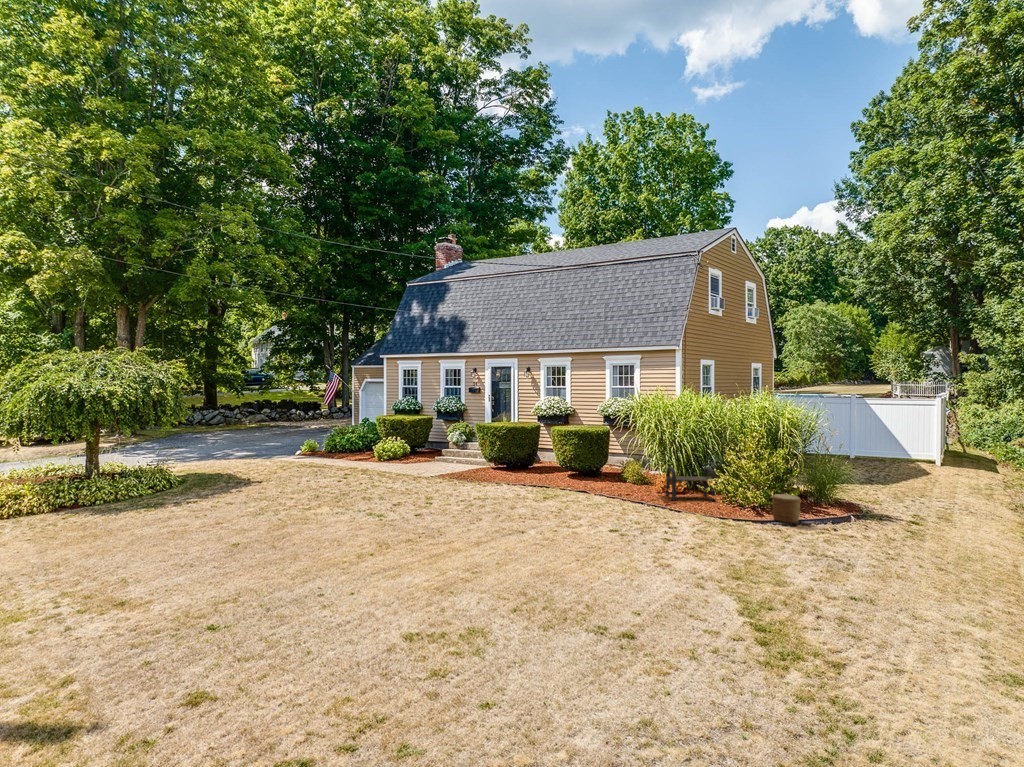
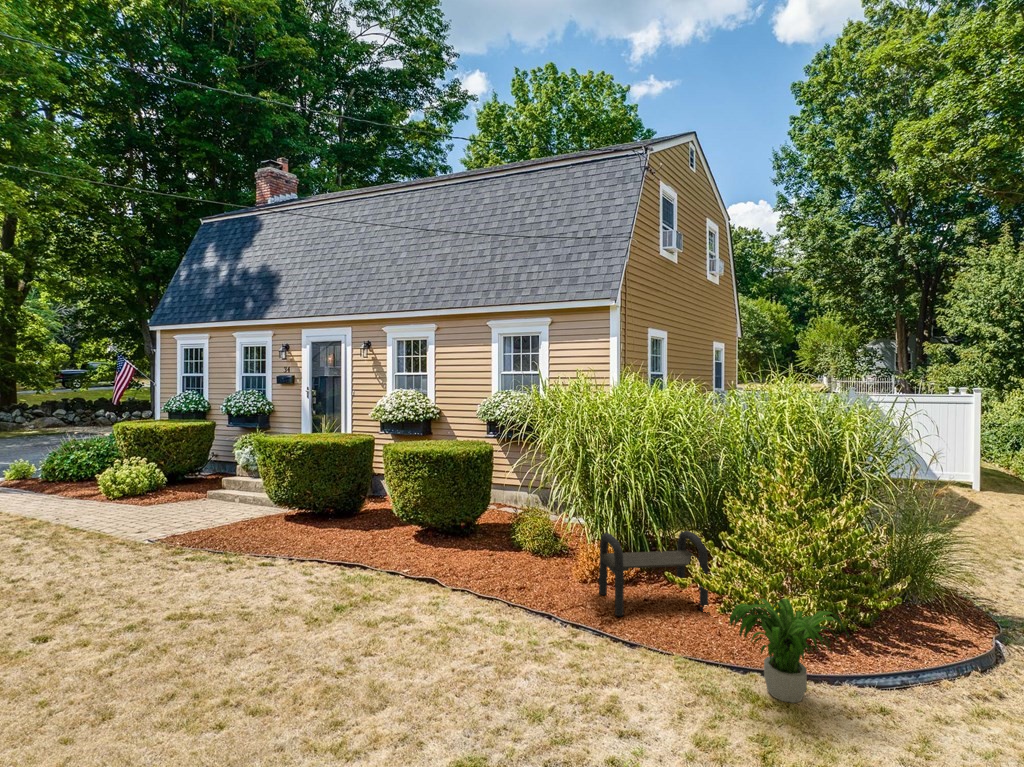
potted plant: none [712,483,755,518] -> present [730,599,849,703]
woven basket: present [772,494,801,523] -> none [888,627,978,726]

